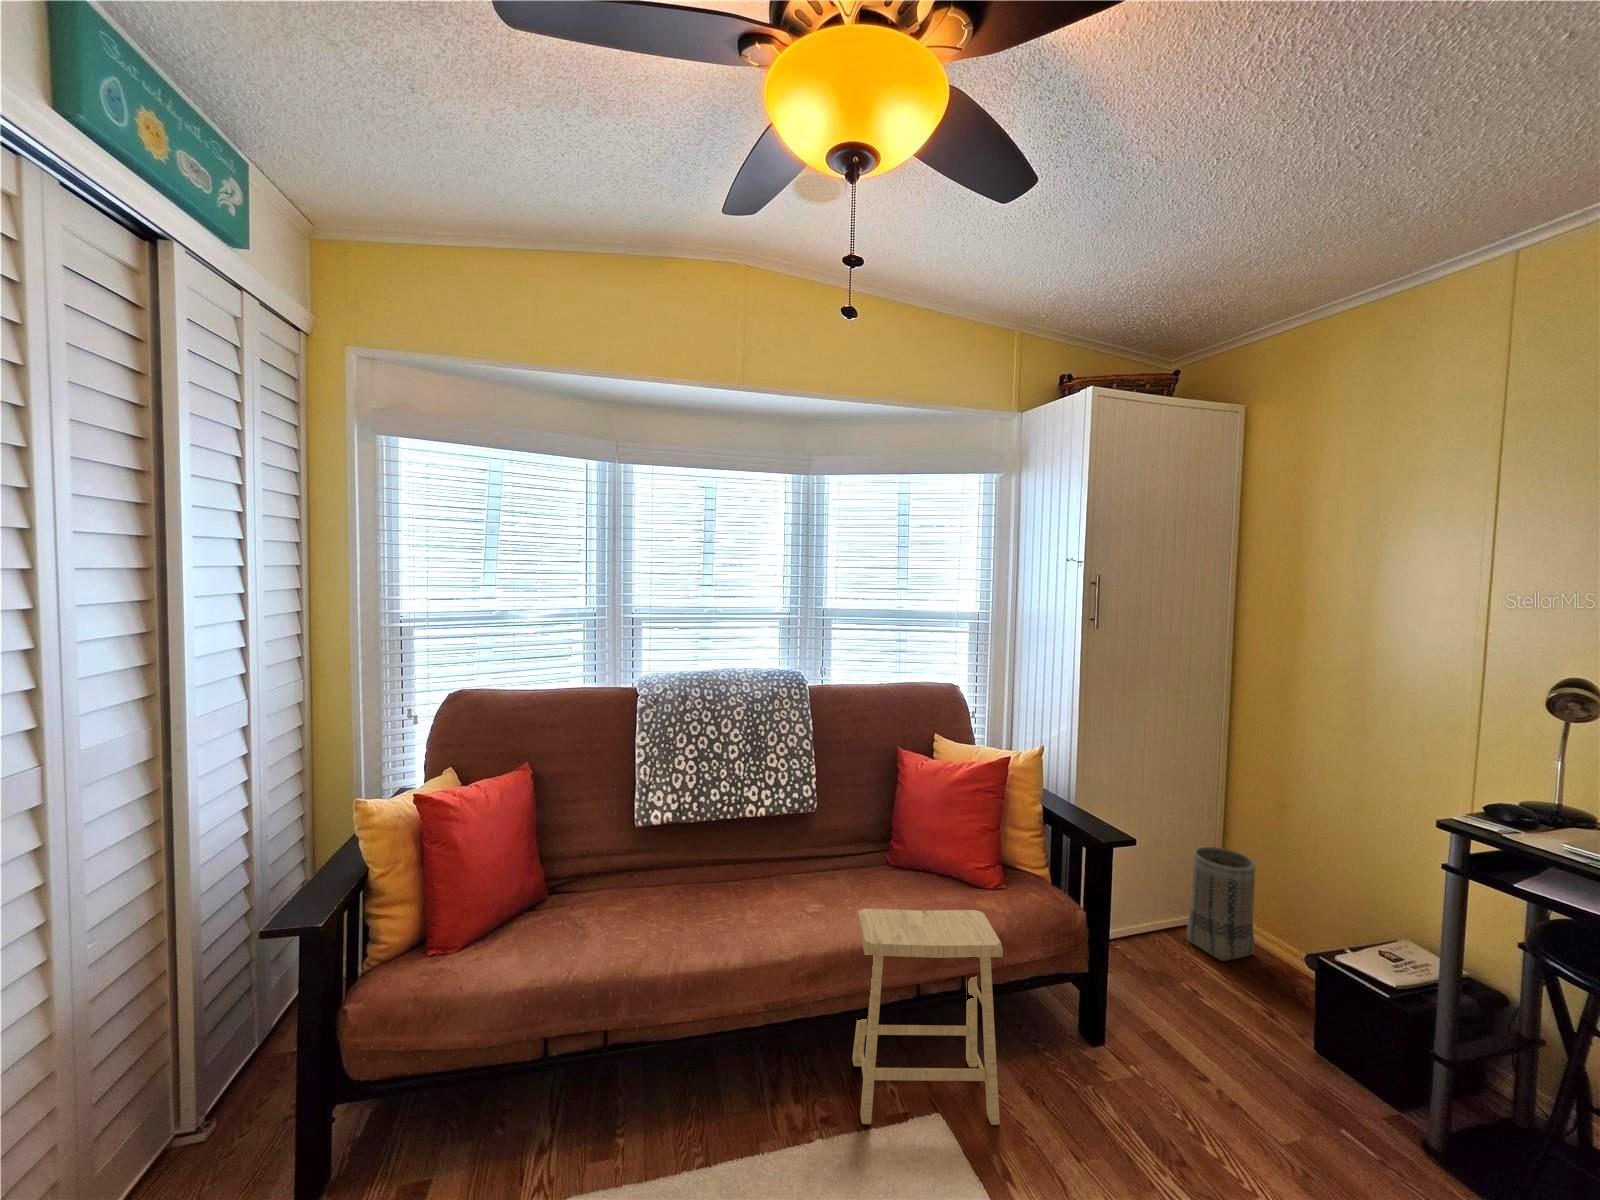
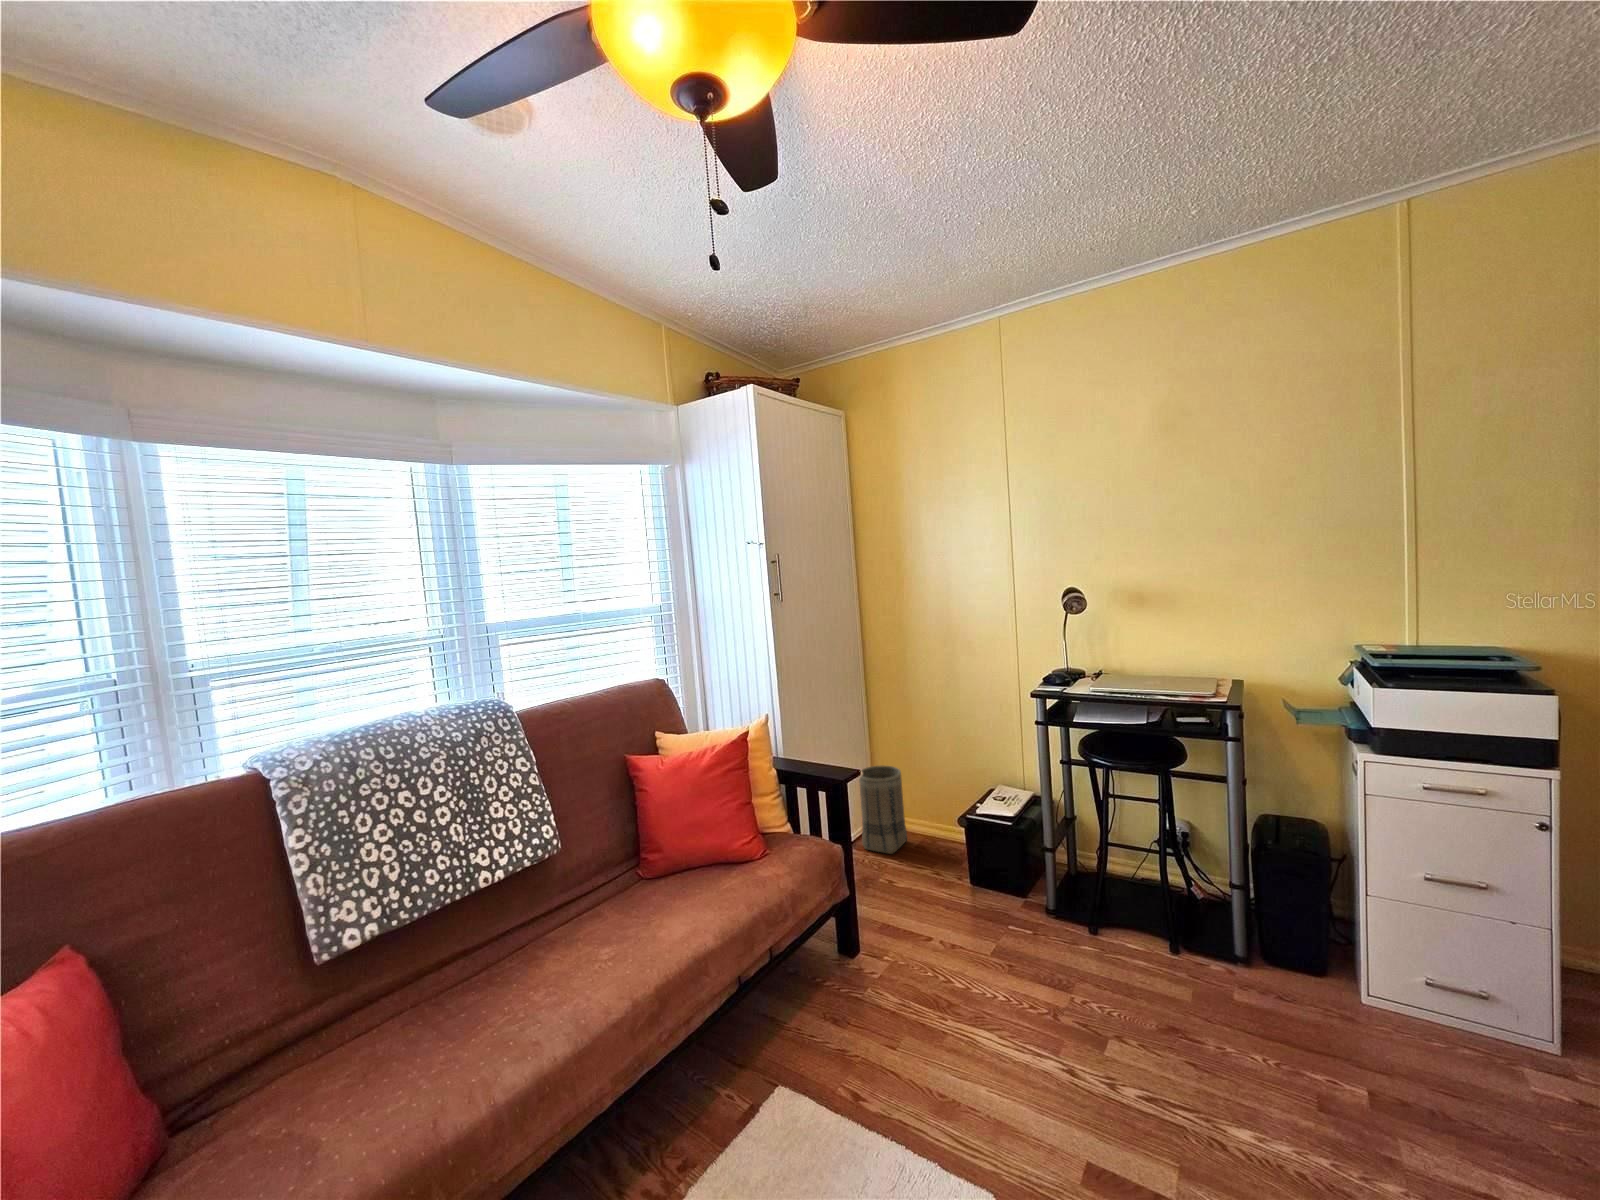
footstool: present [852,908,1003,1125] -> none [656,885,827,1155]

